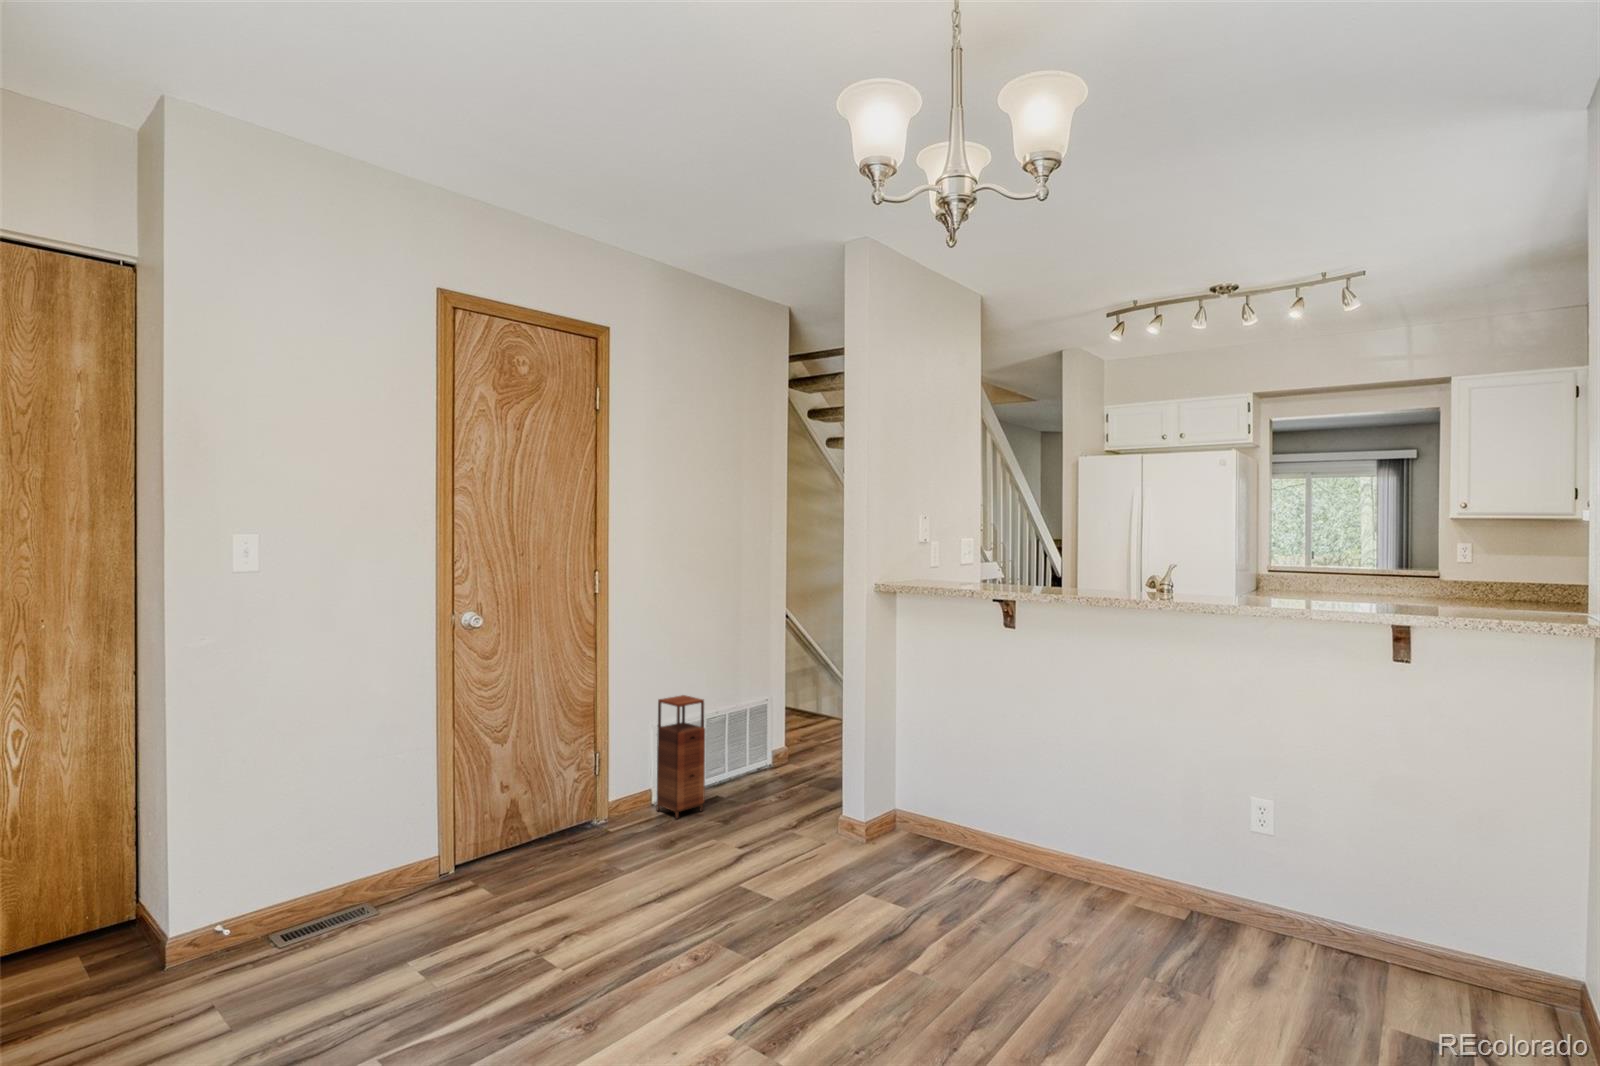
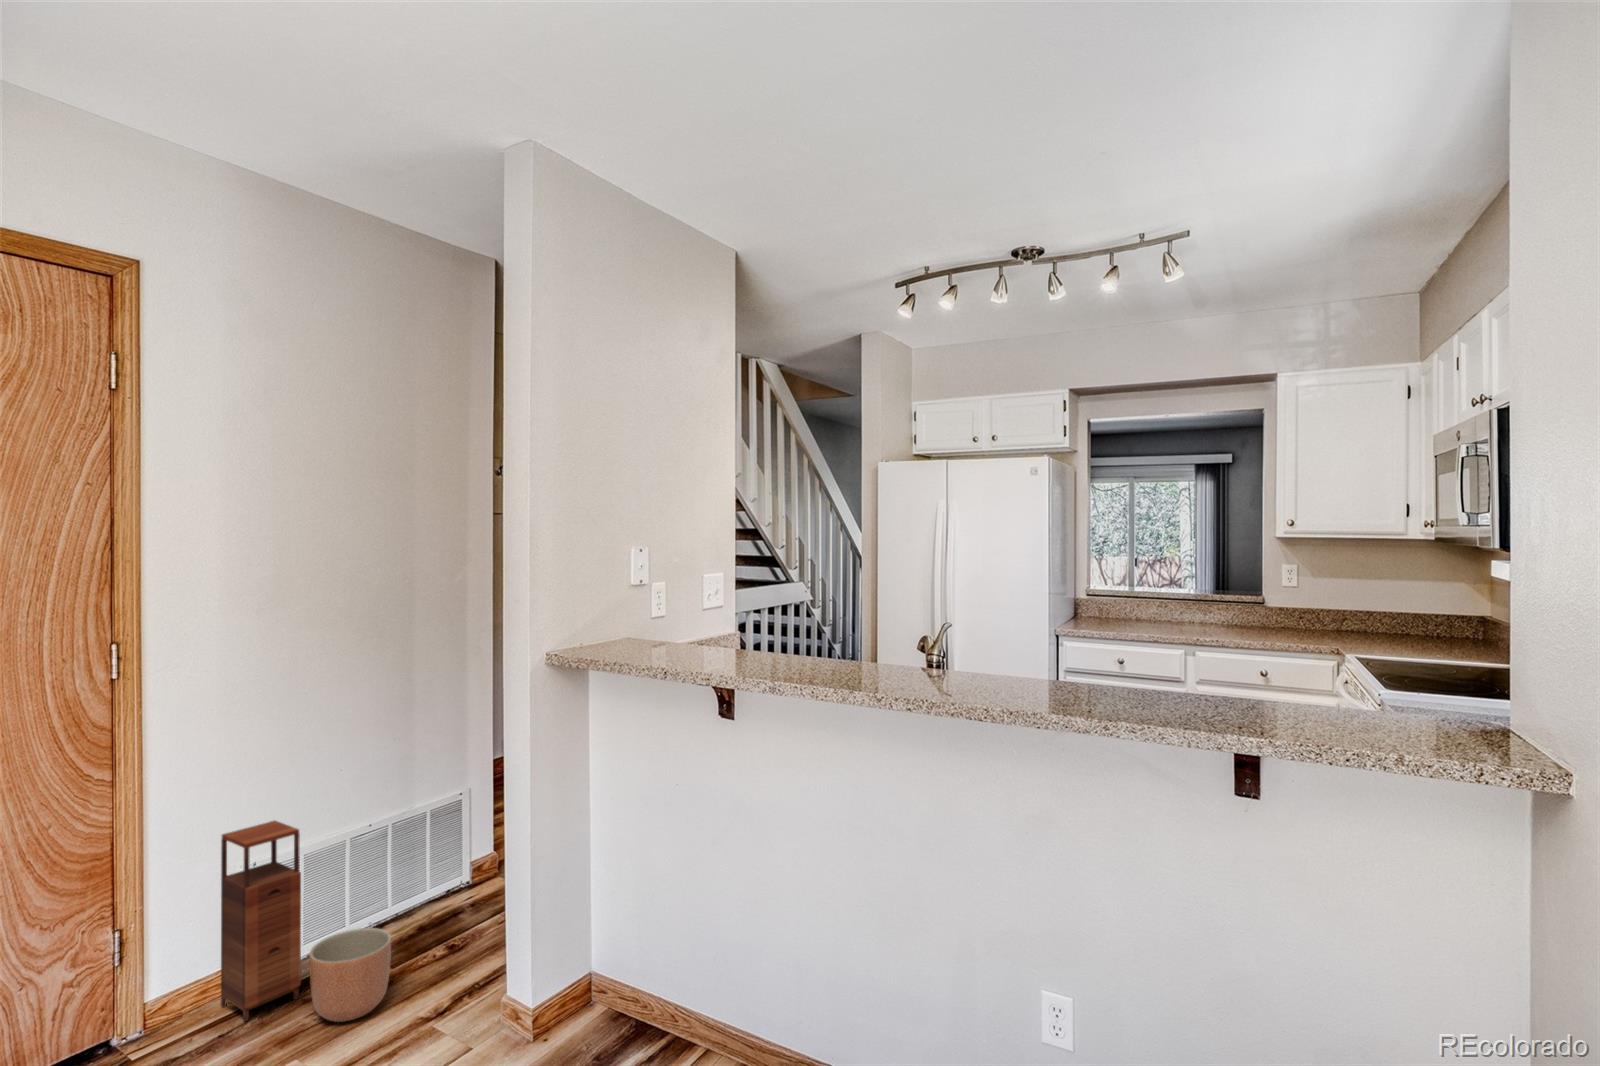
planter: none [717,769,764,823] -> present [309,928,391,1022]

